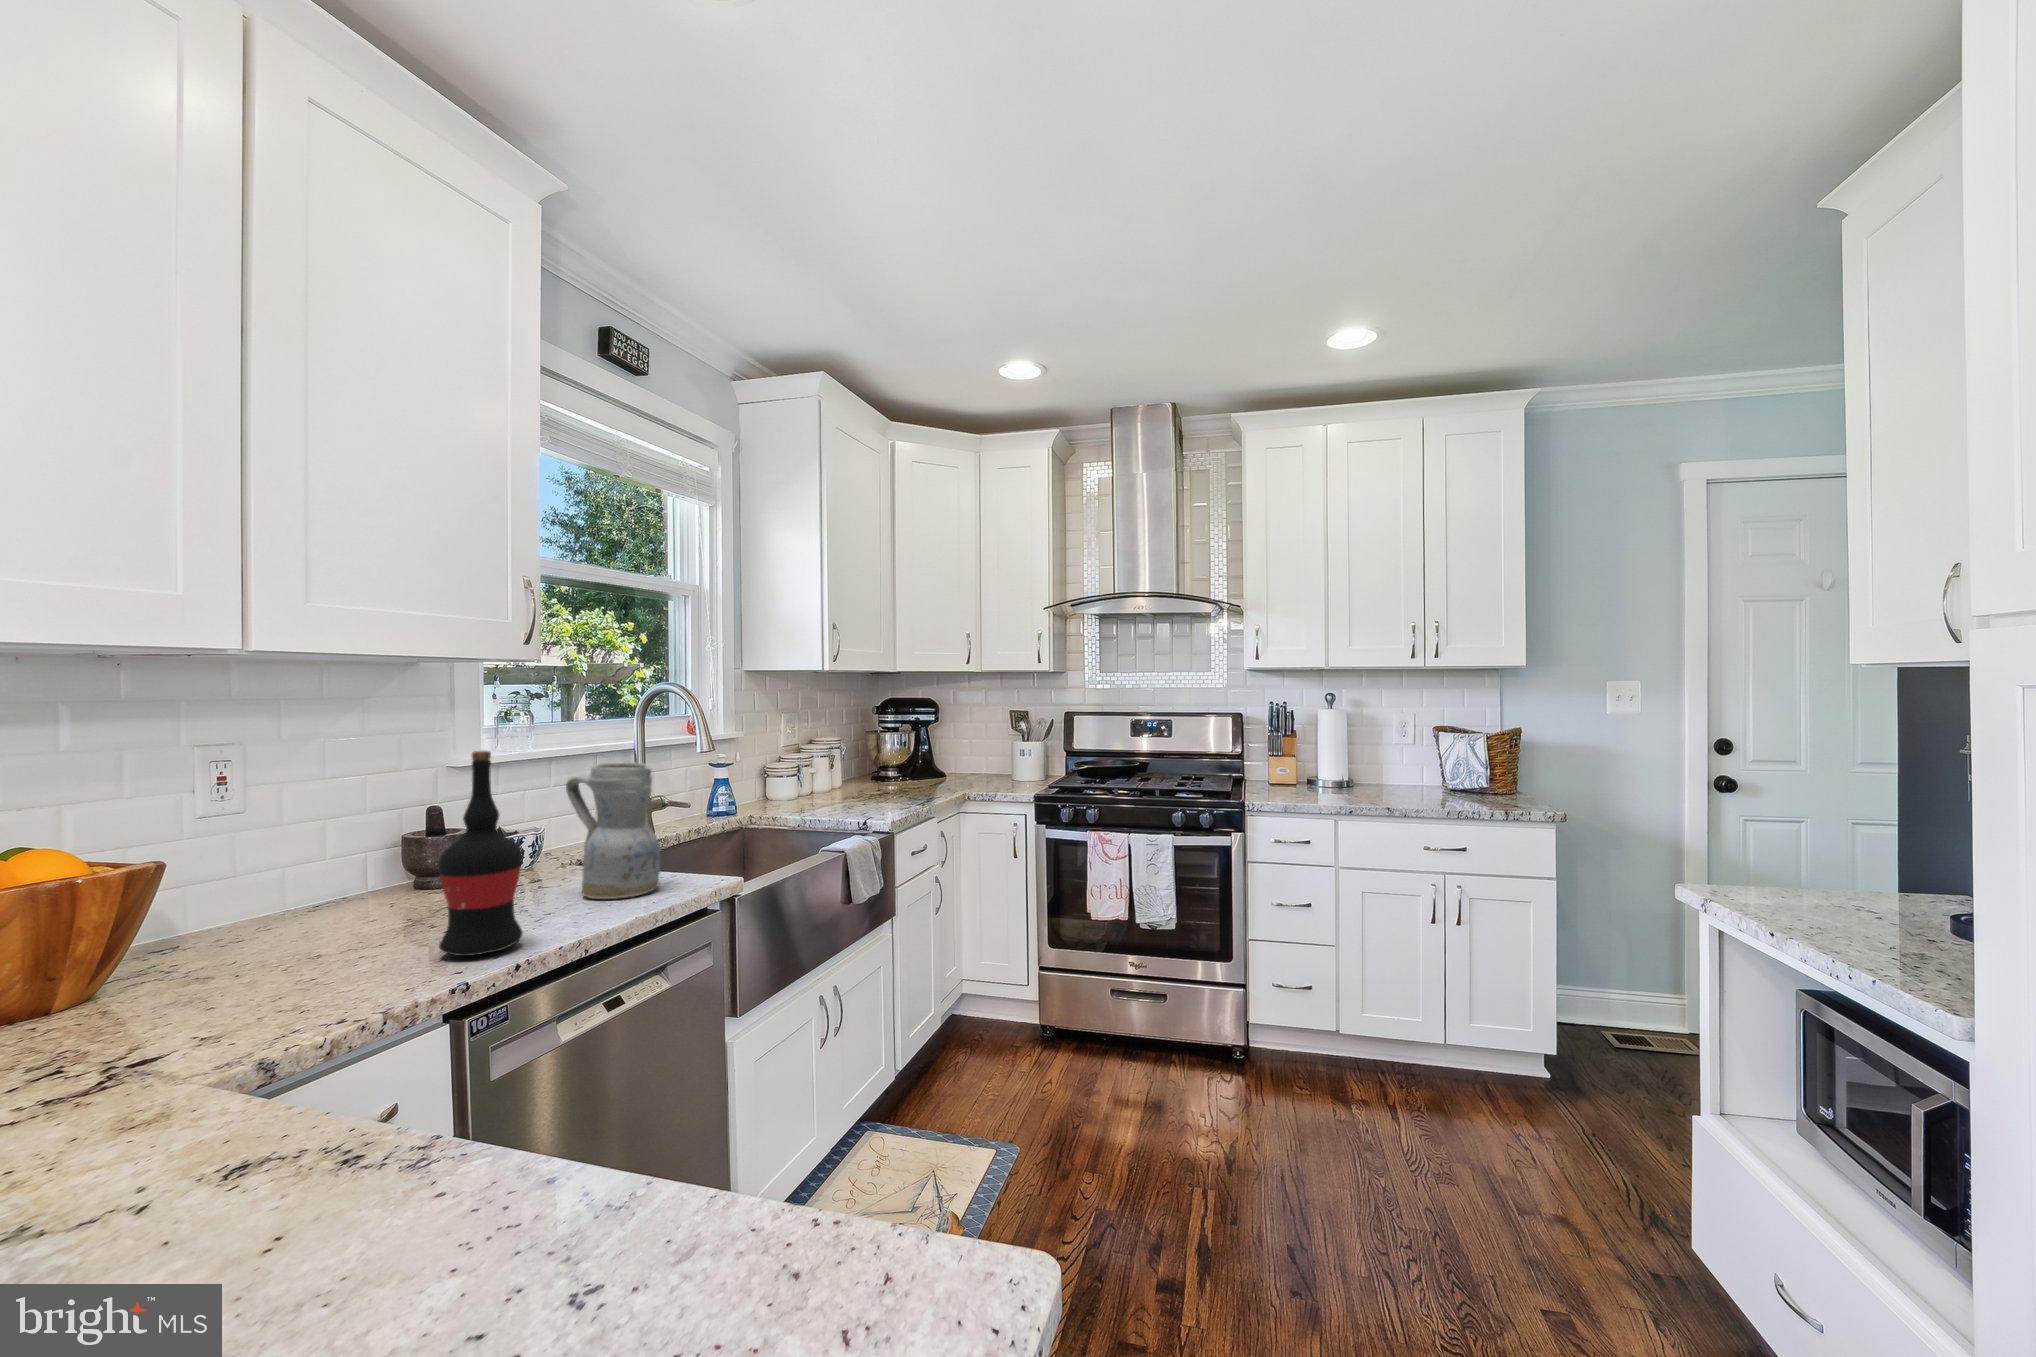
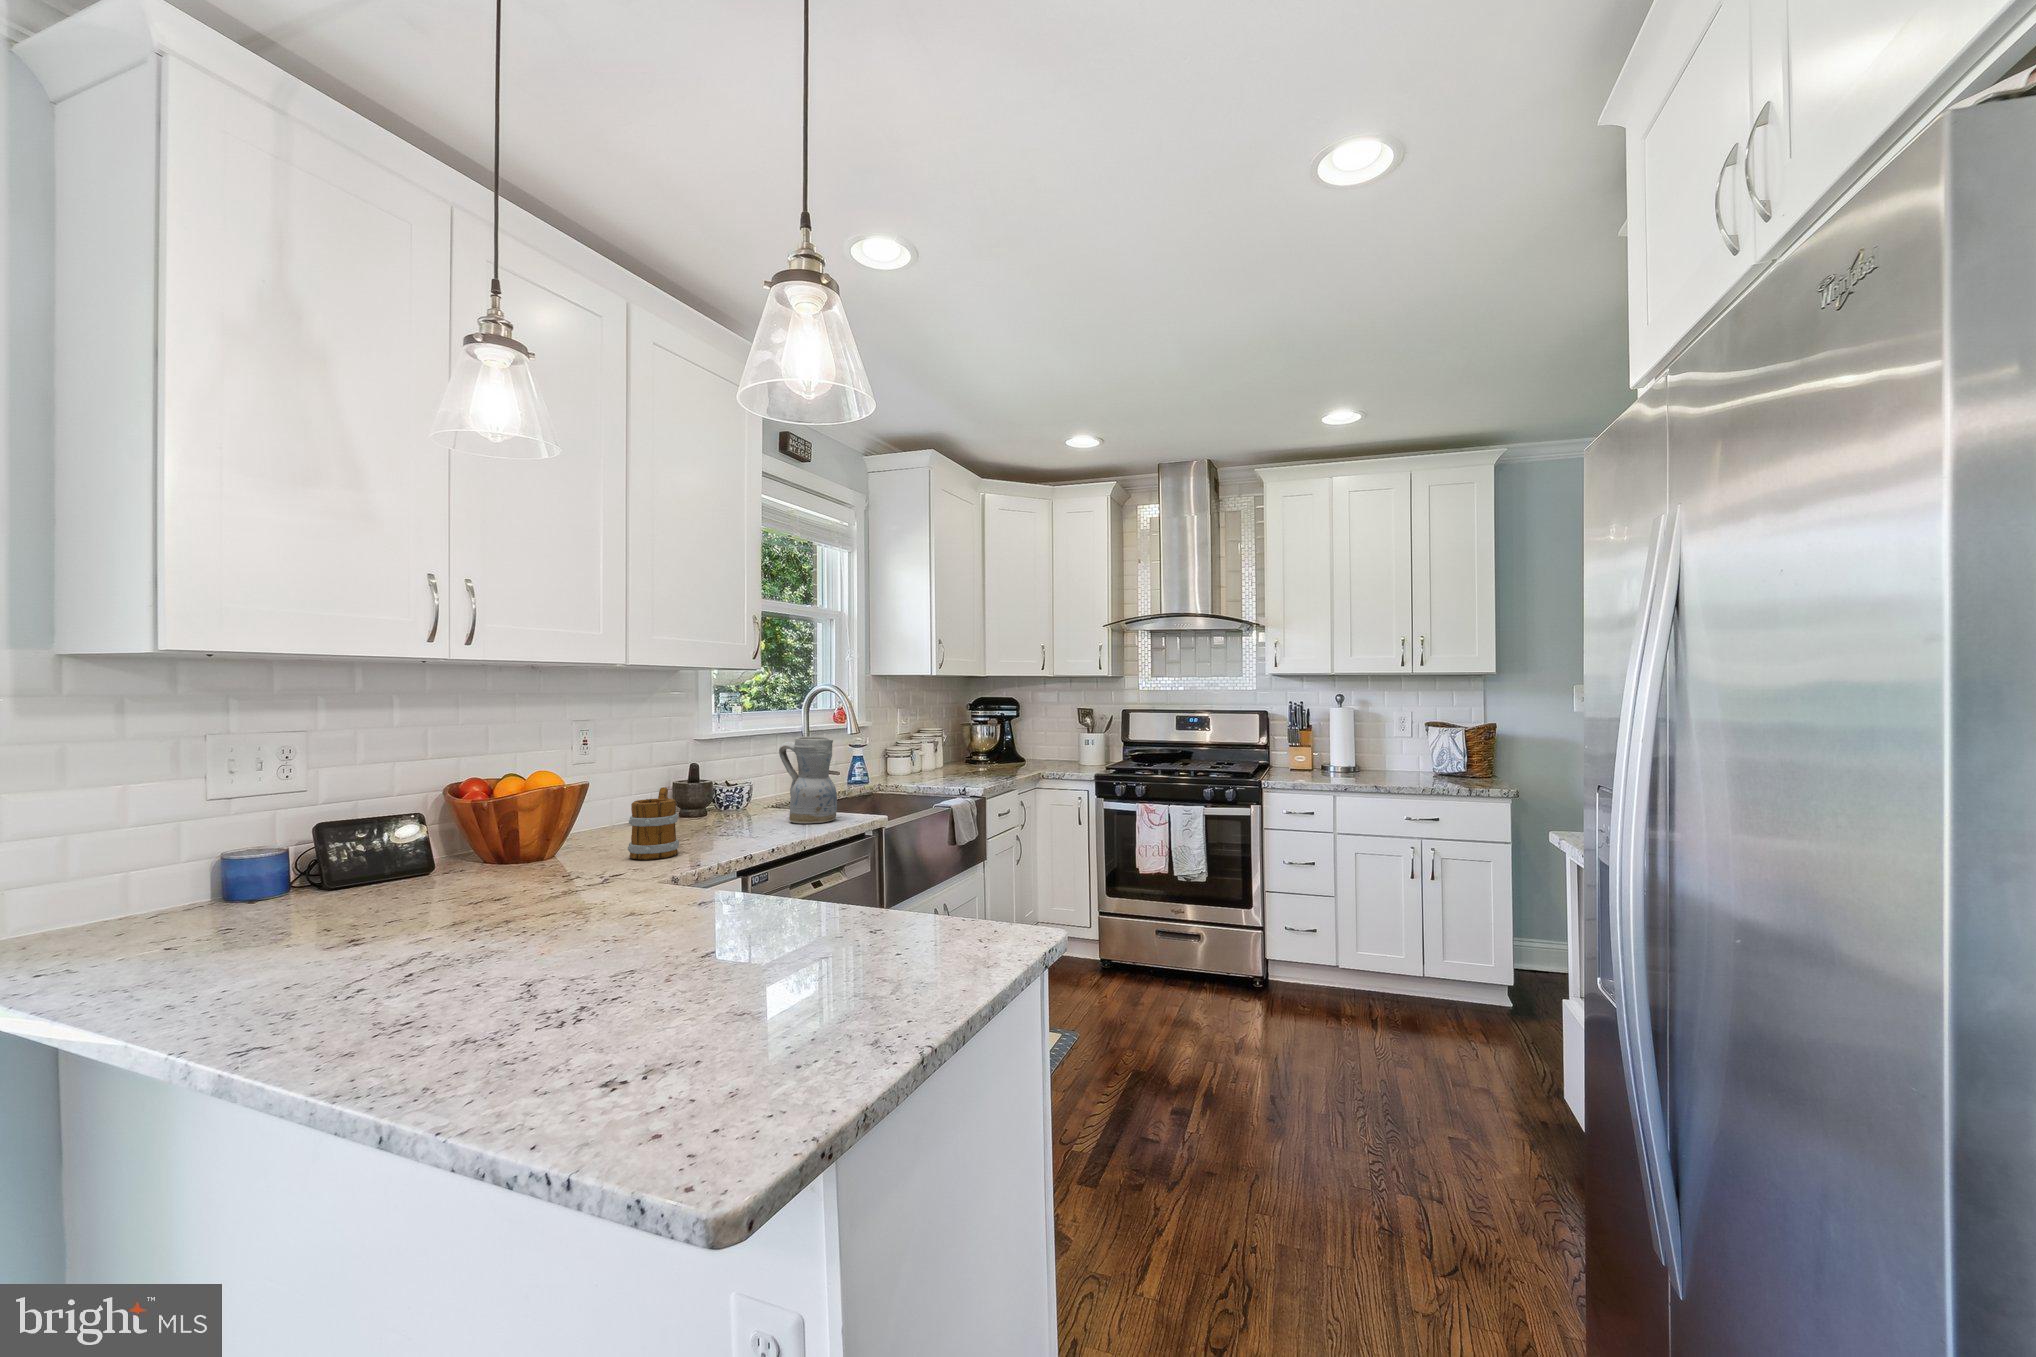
wine bottle: present [438,750,523,956] -> none [727,724,771,844]
mug: none [220,864,336,1006] -> present [628,787,679,860]

